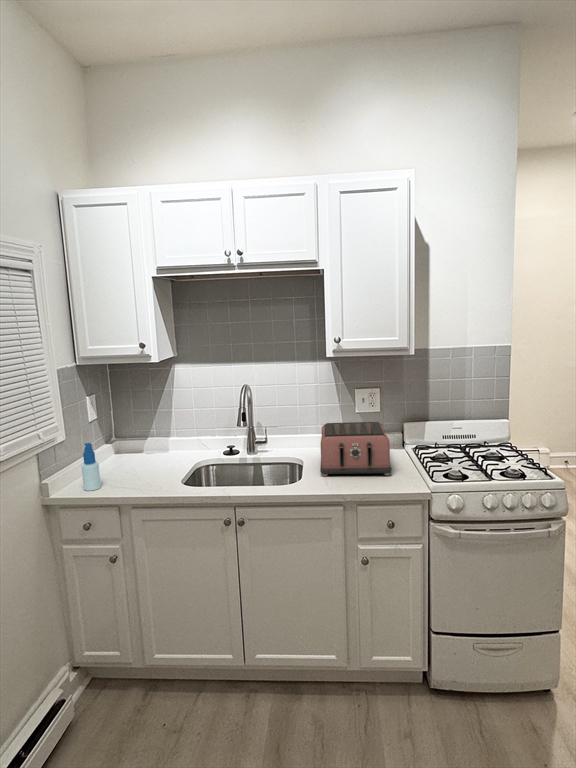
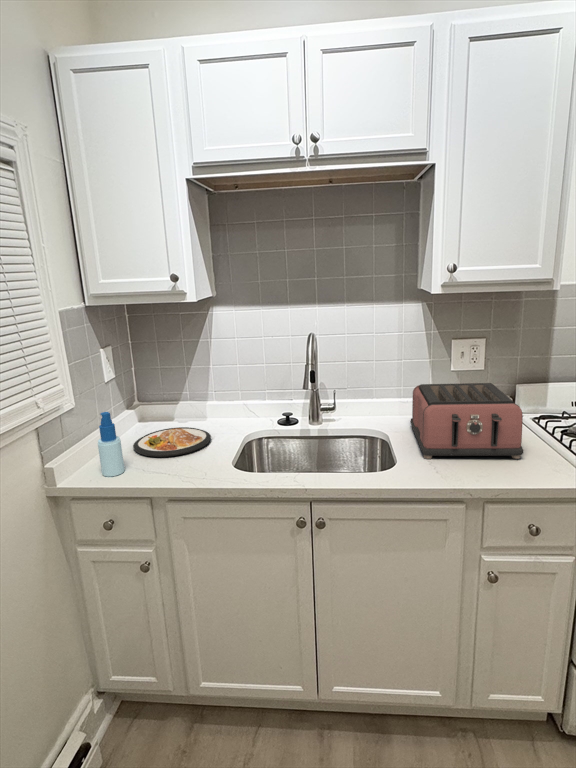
dish: none [109,458,169,478] -> present [133,427,211,457]

